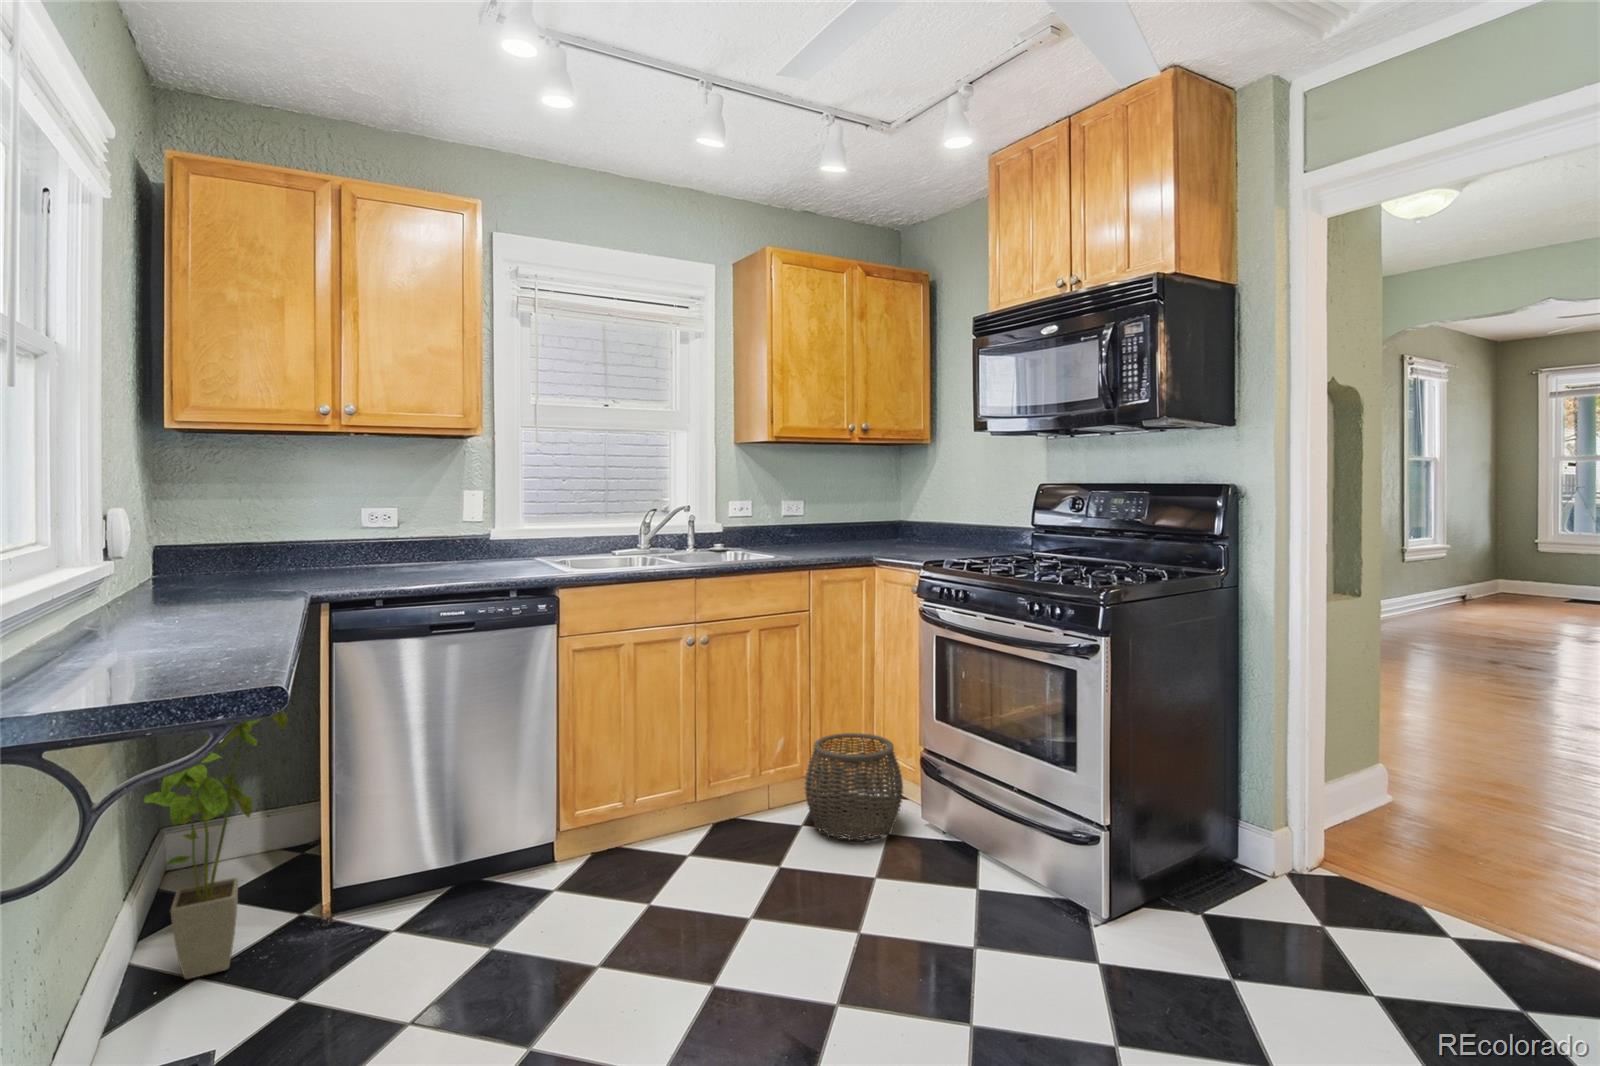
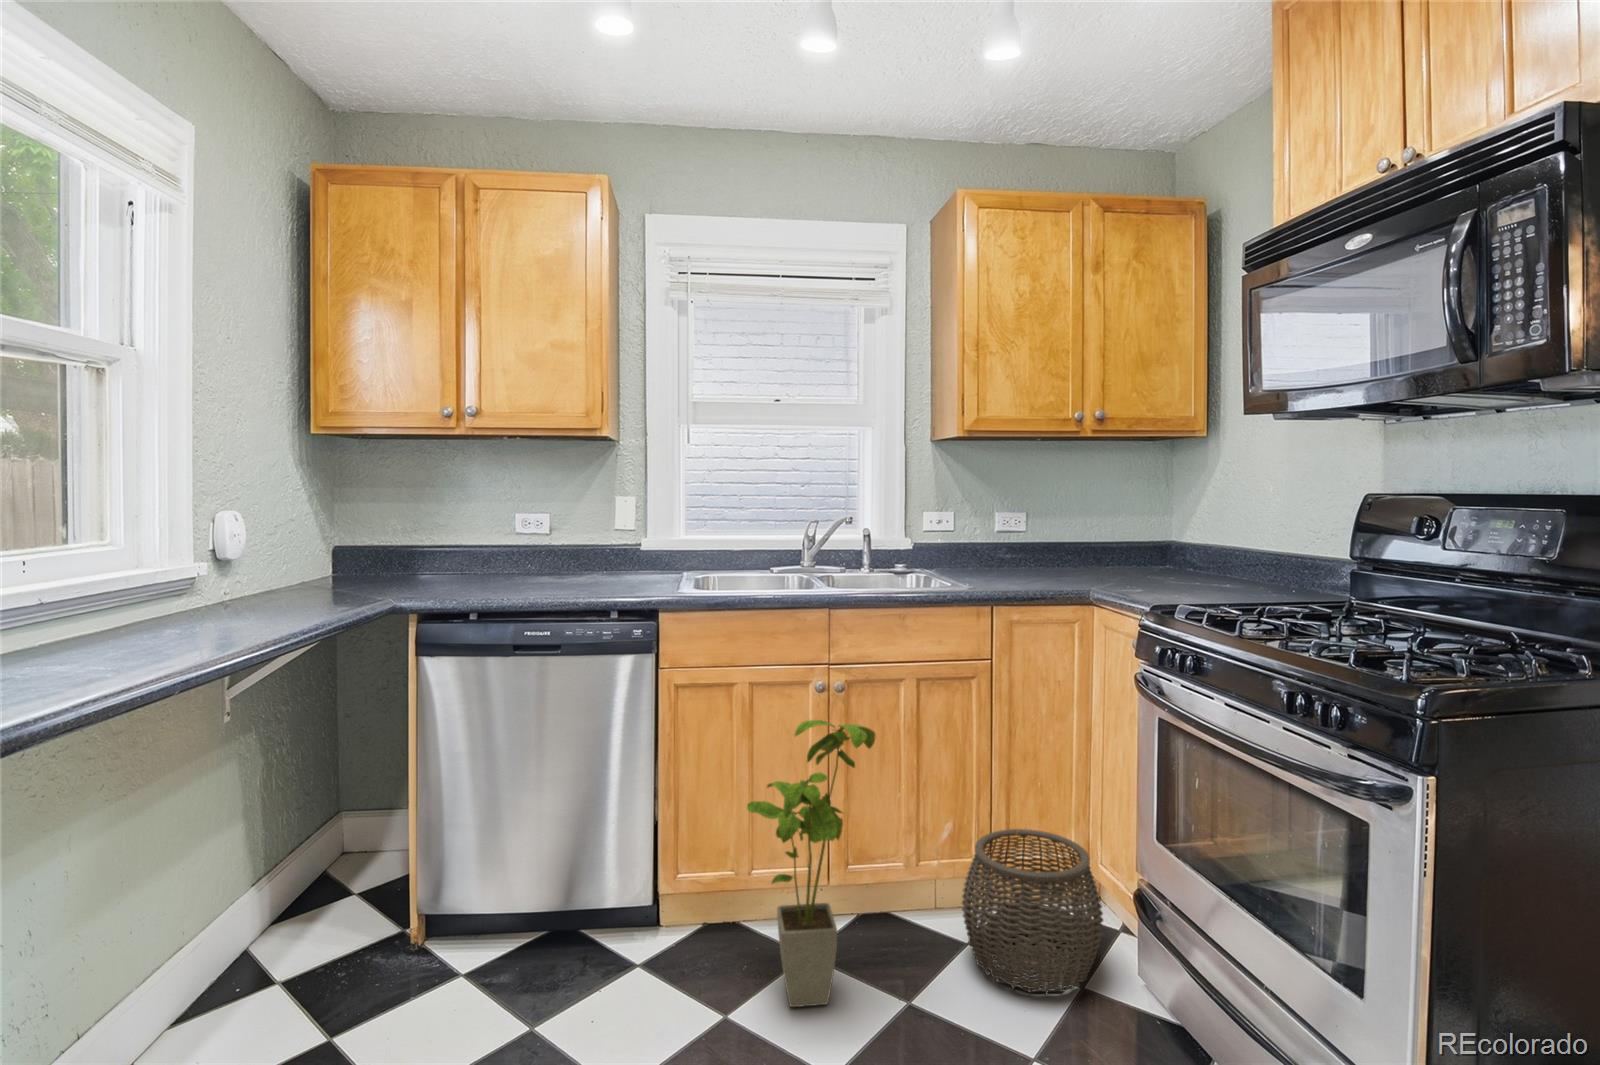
house plant: present [144,712,287,979] -> present [747,720,875,1007]

